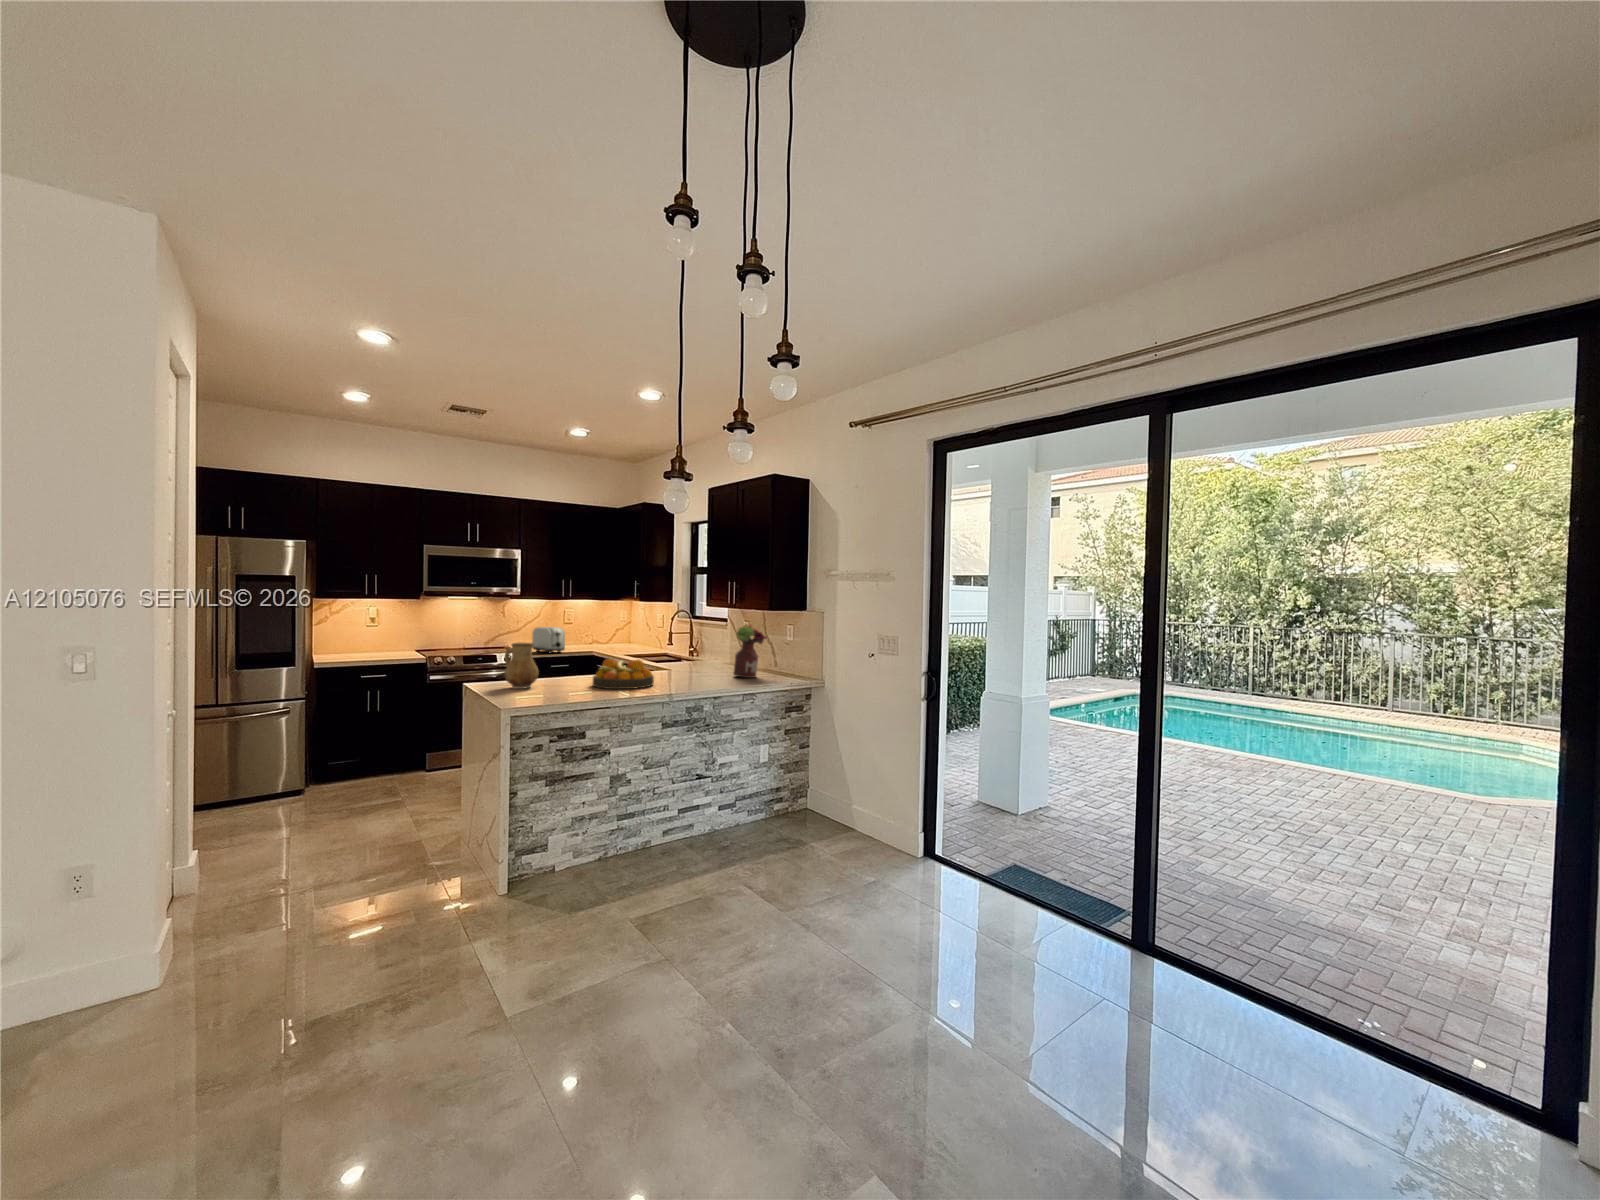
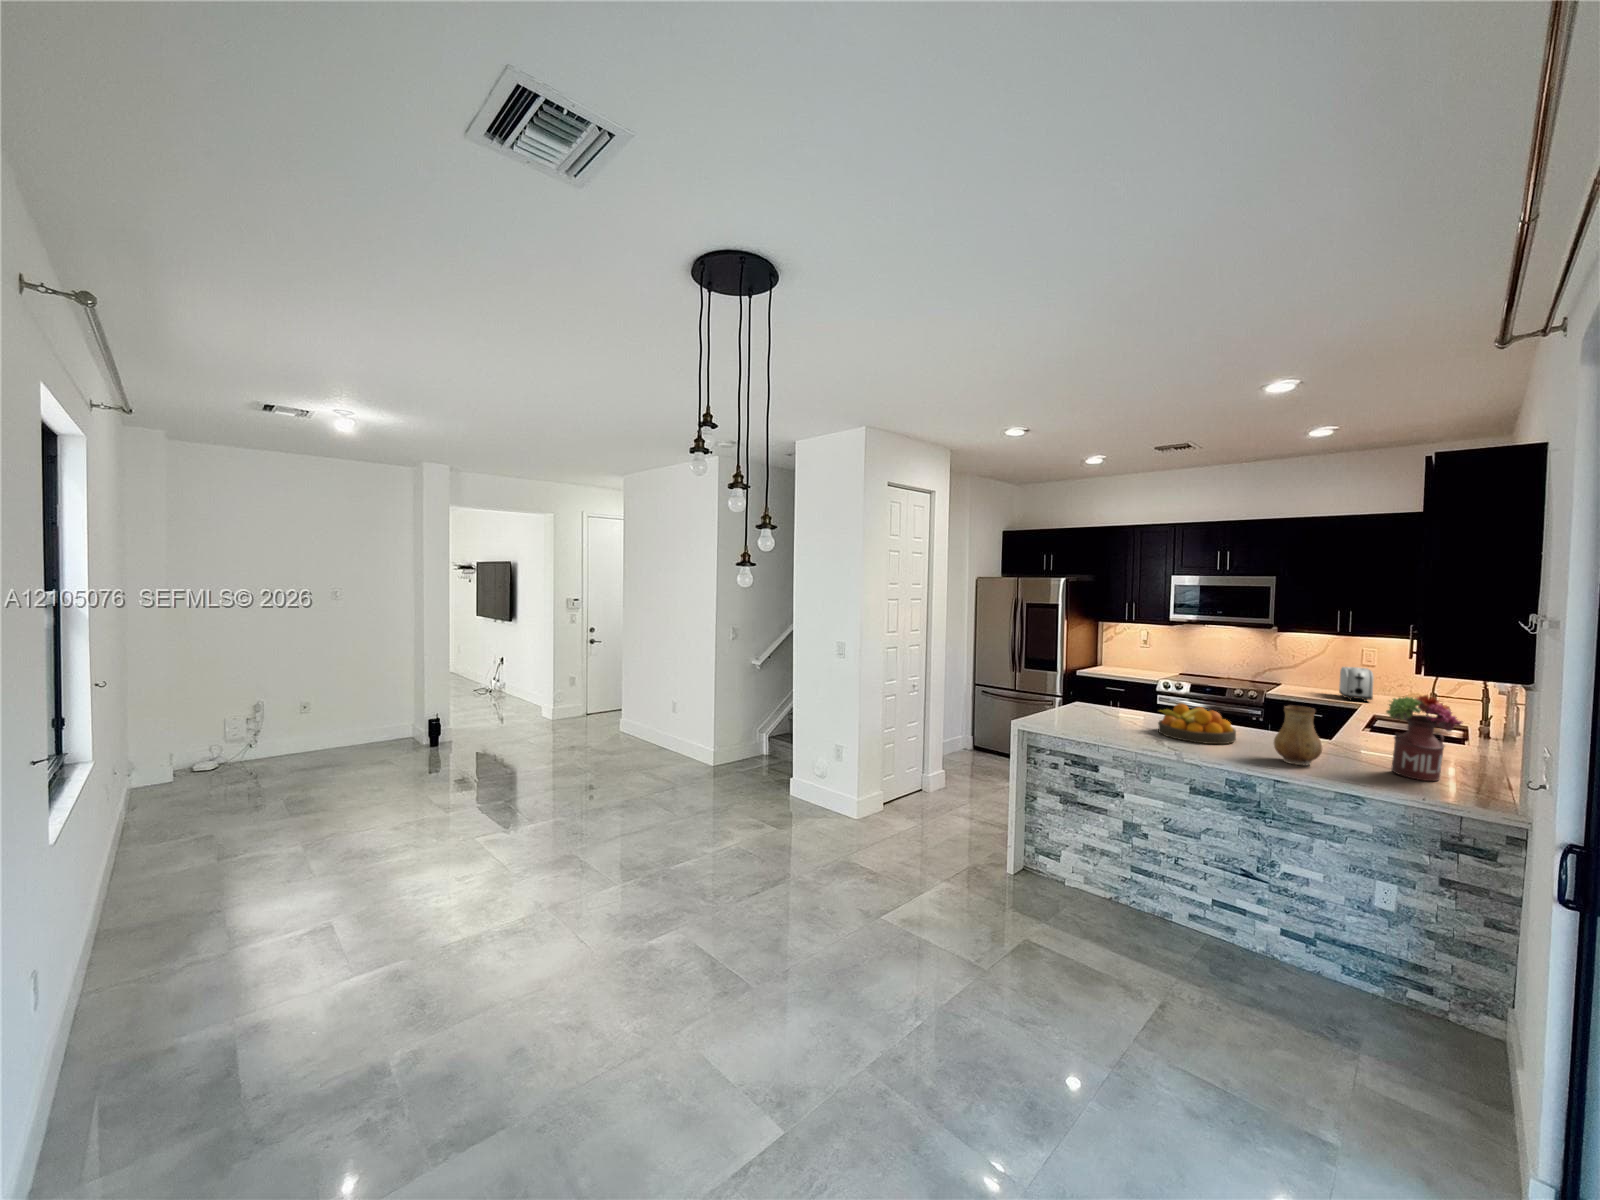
ceramic pitcher: present [504,643,539,689] -> present [1274,705,1322,765]

